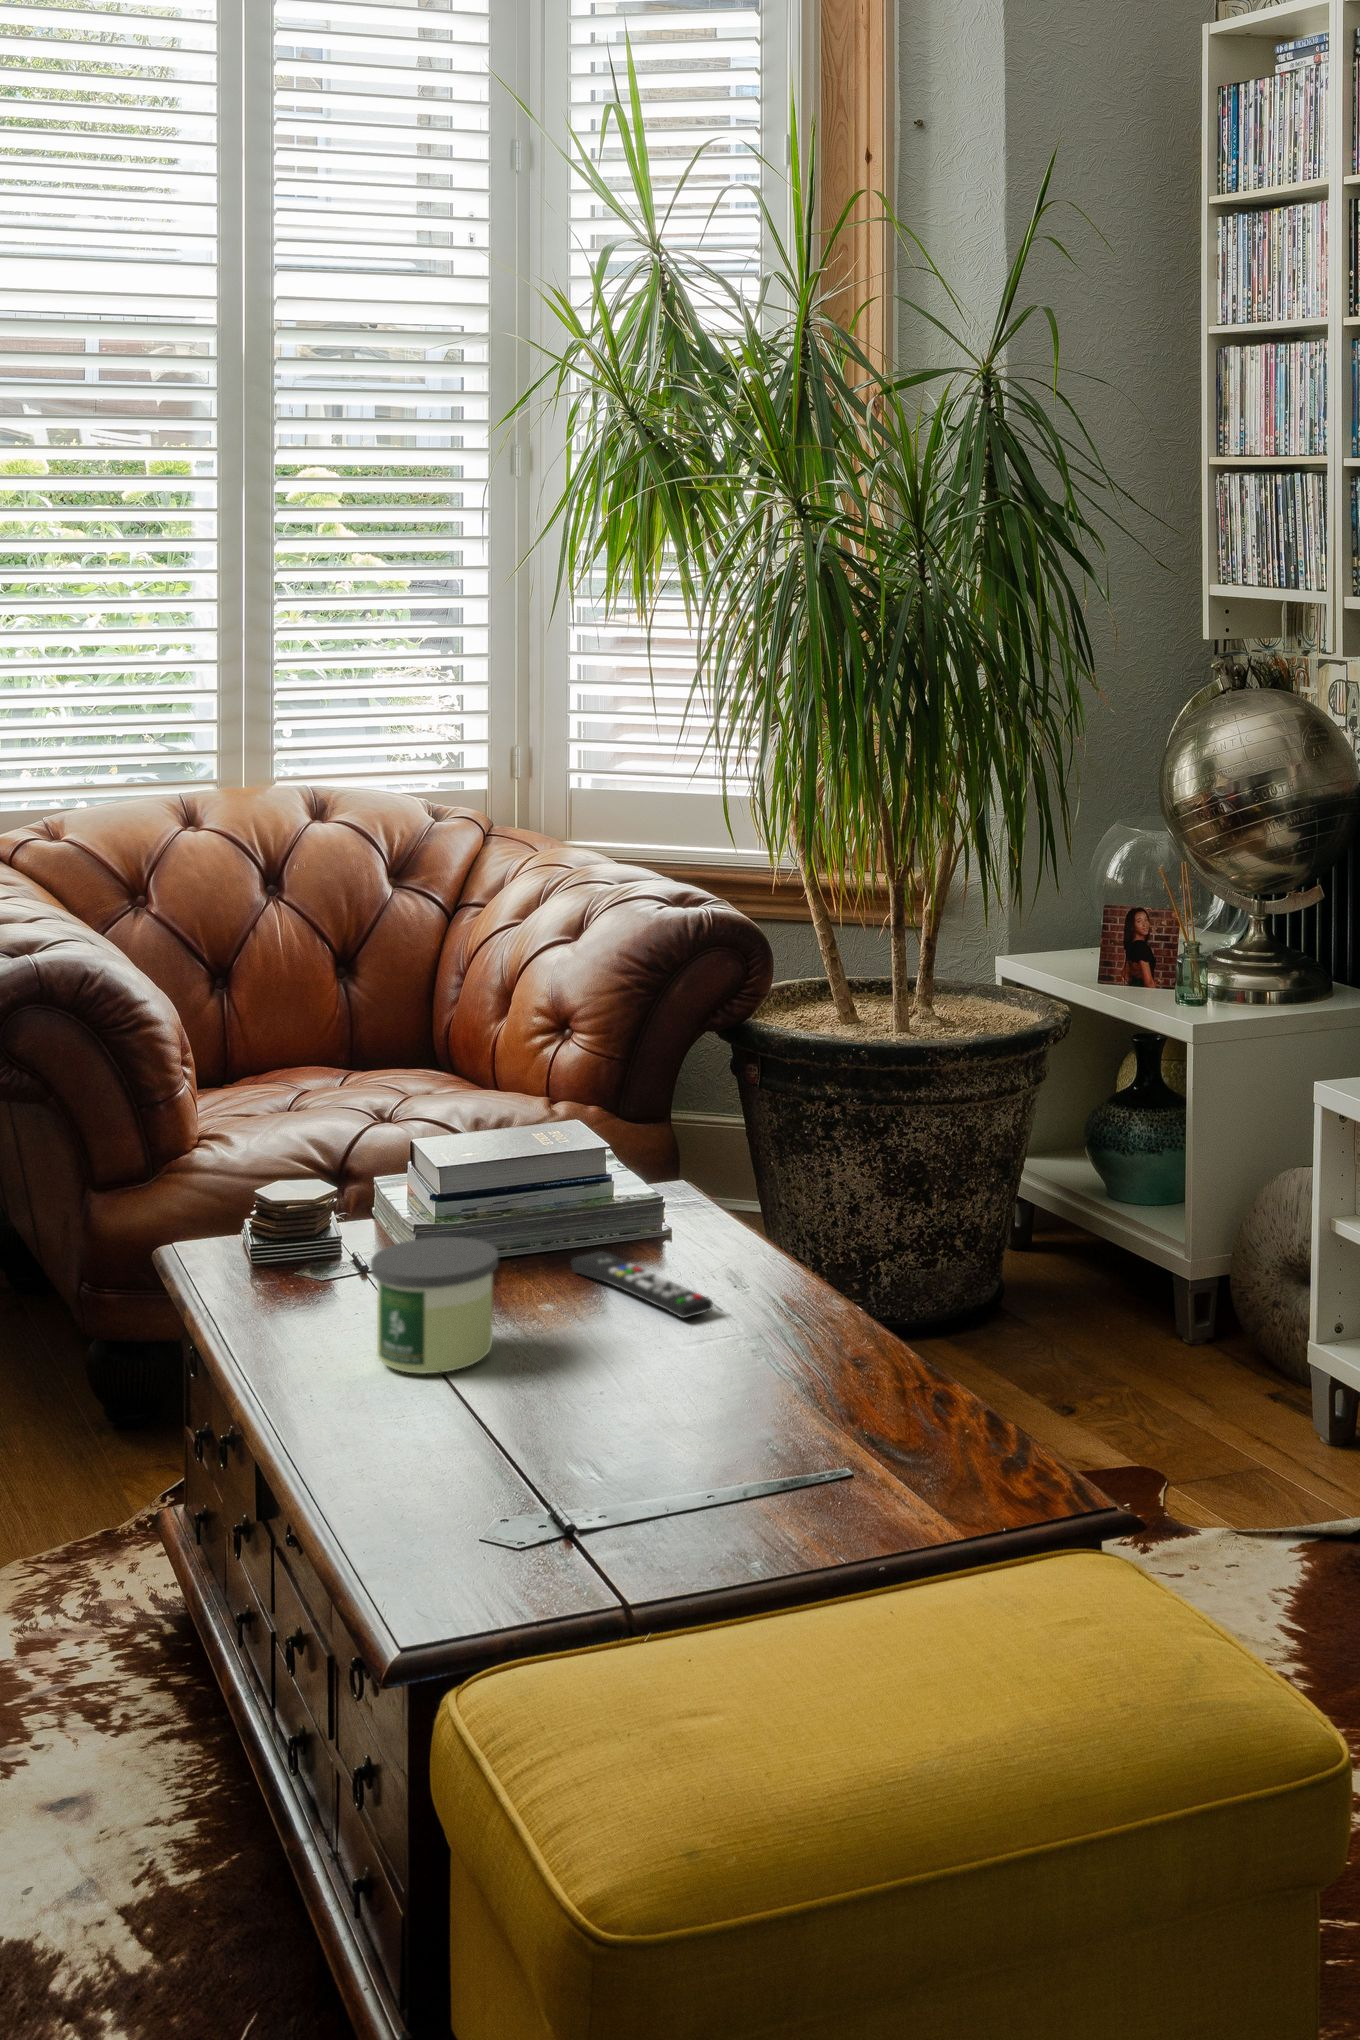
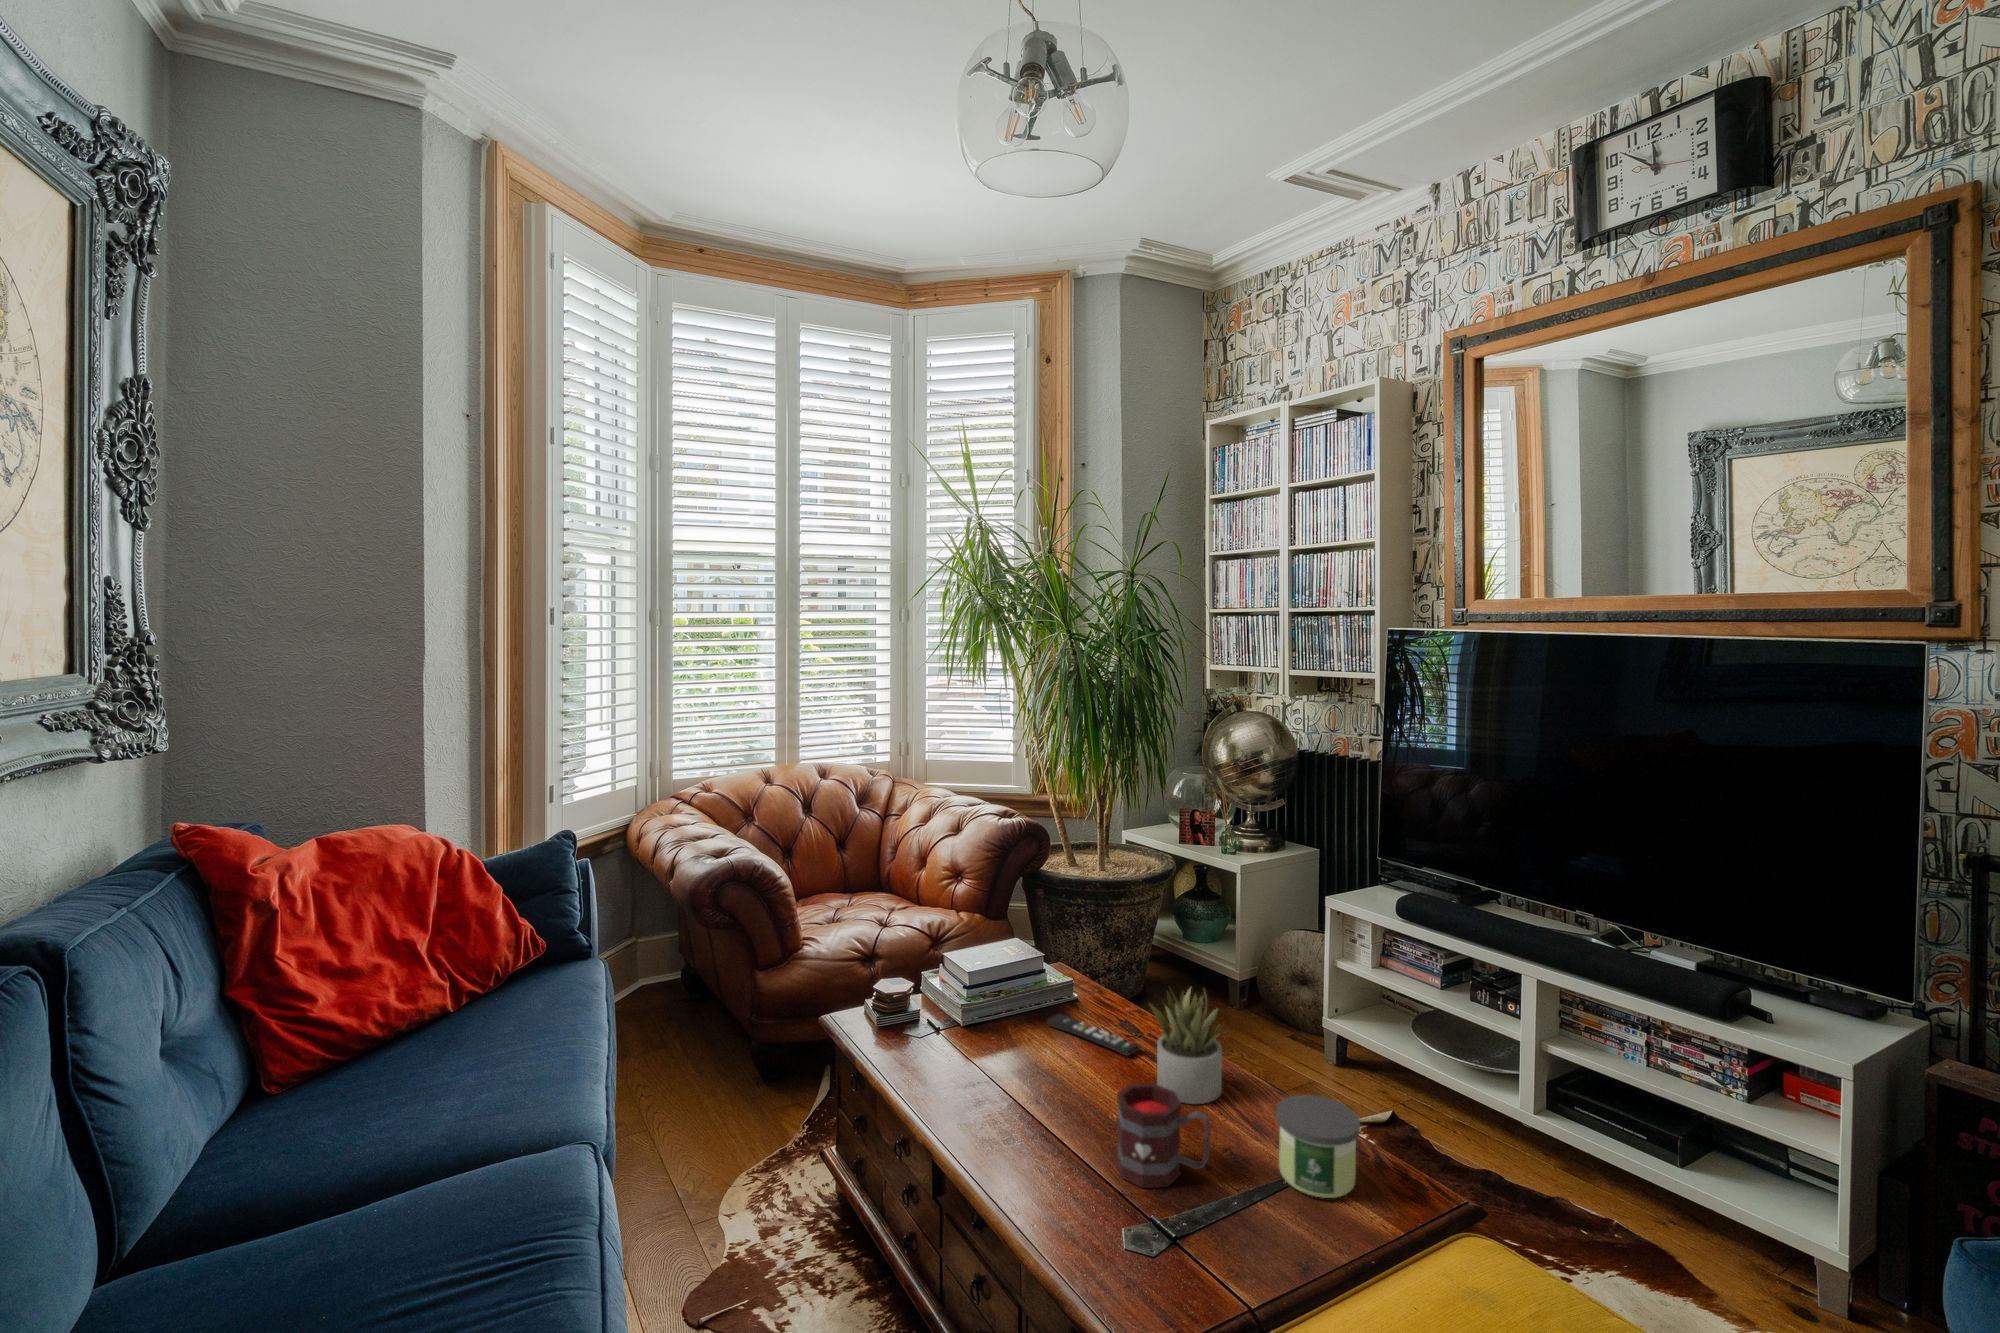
succulent plant: none [693,1172,828,1387] -> present [1150,989,1223,1104]
candle: present [371,1237,498,1374] -> present [1276,1095,1360,1198]
mug: none [527,1319,684,1487] -> present [1116,1084,1211,1188]

